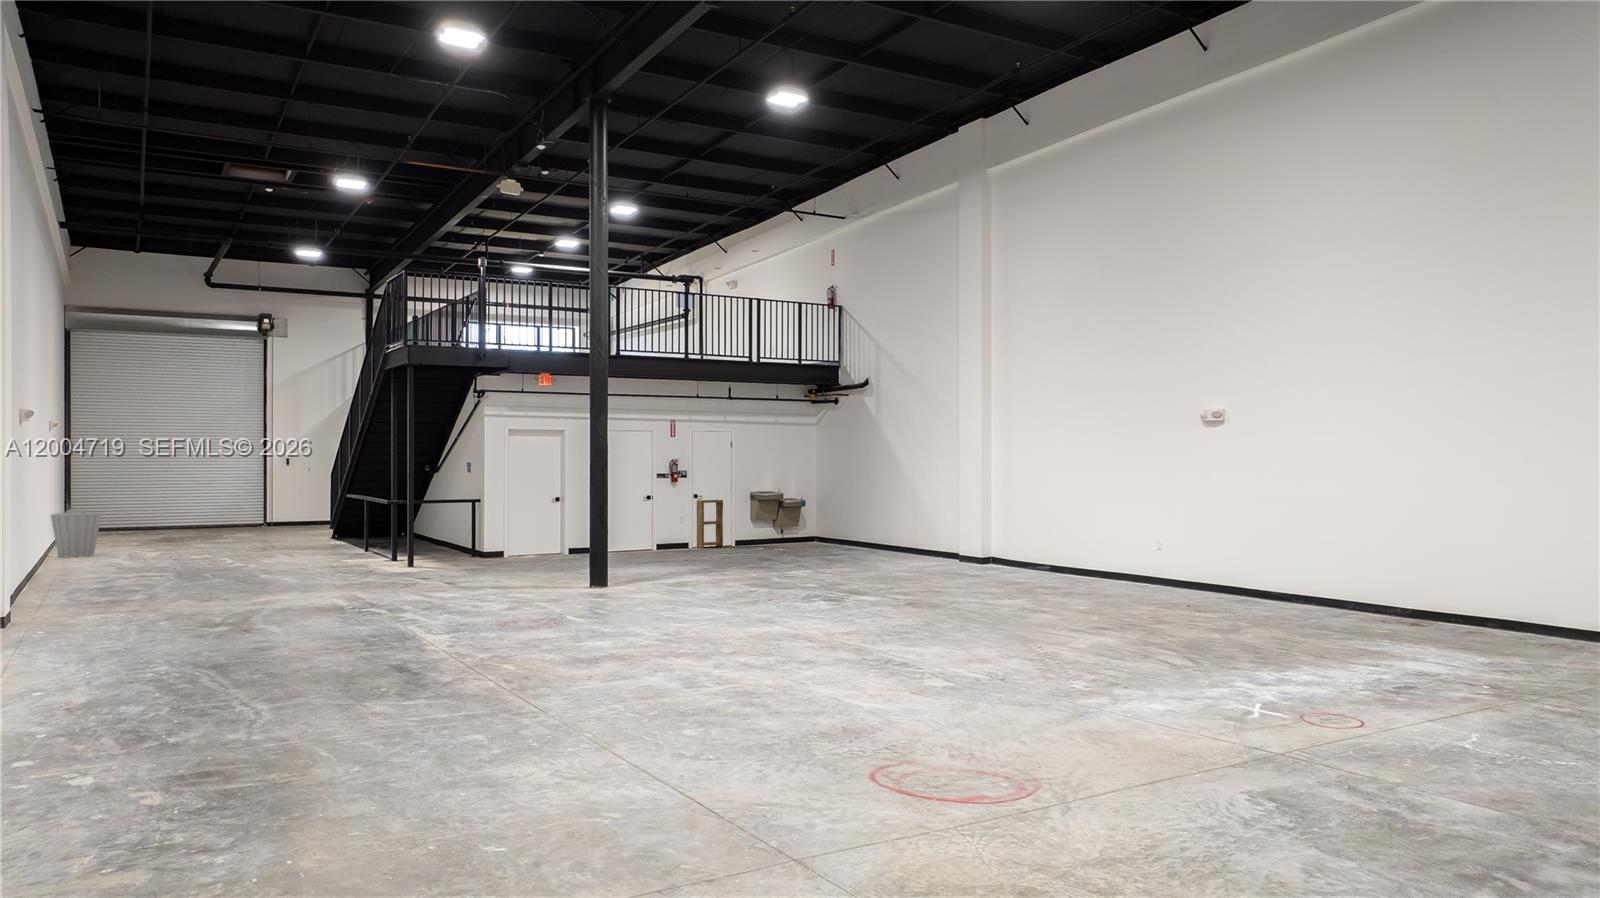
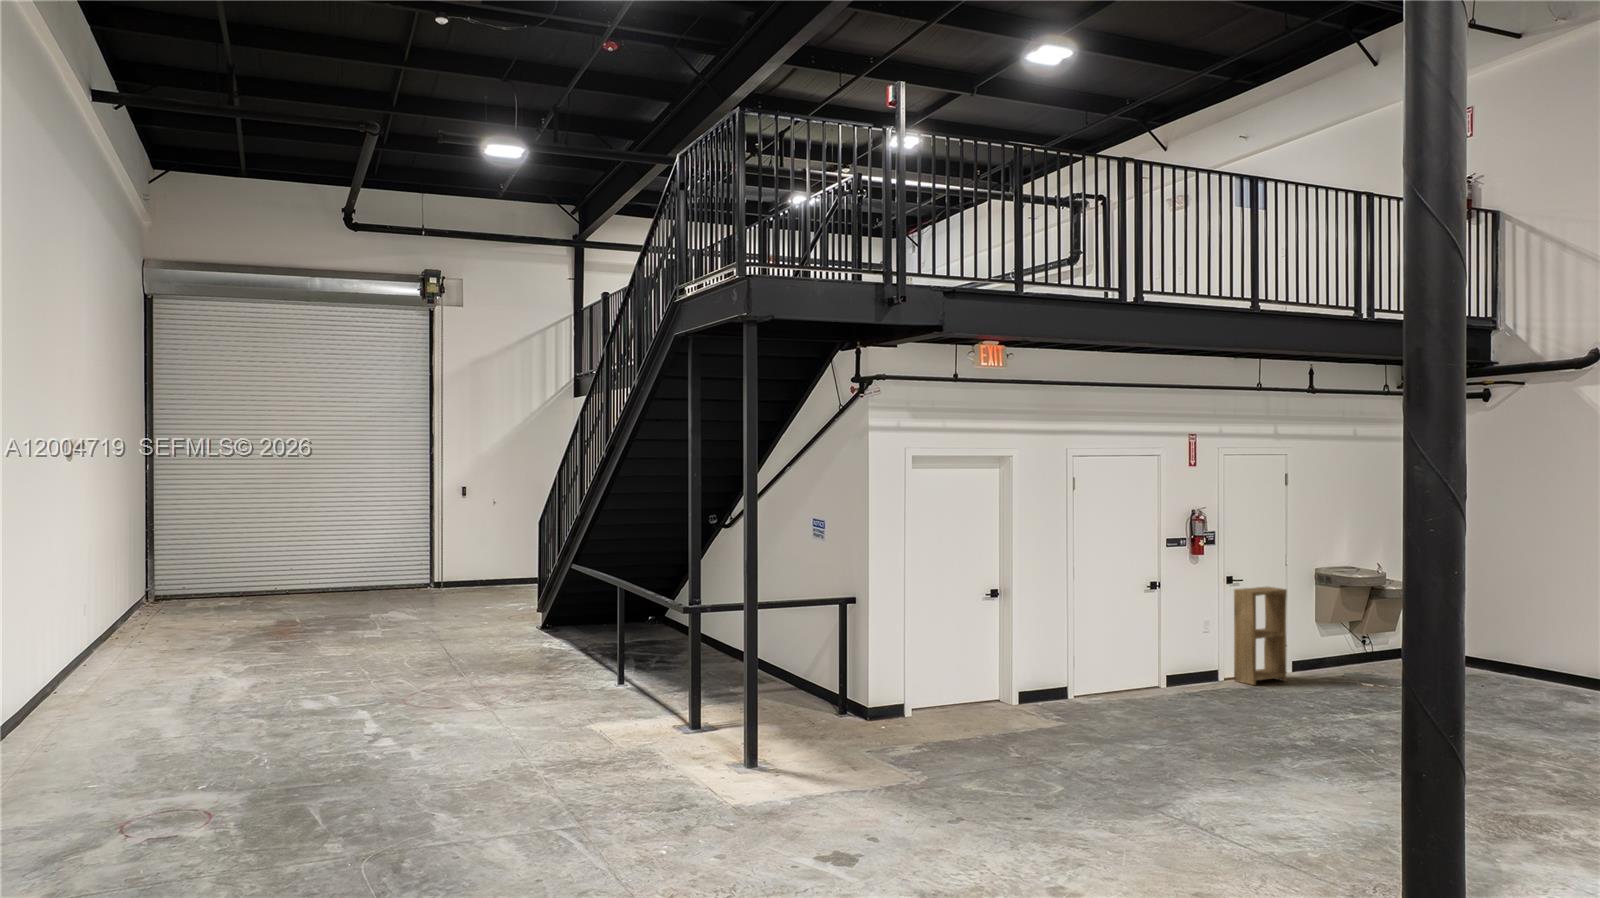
trash can: present [51,509,101,557] -> none [69,595,159,686]

